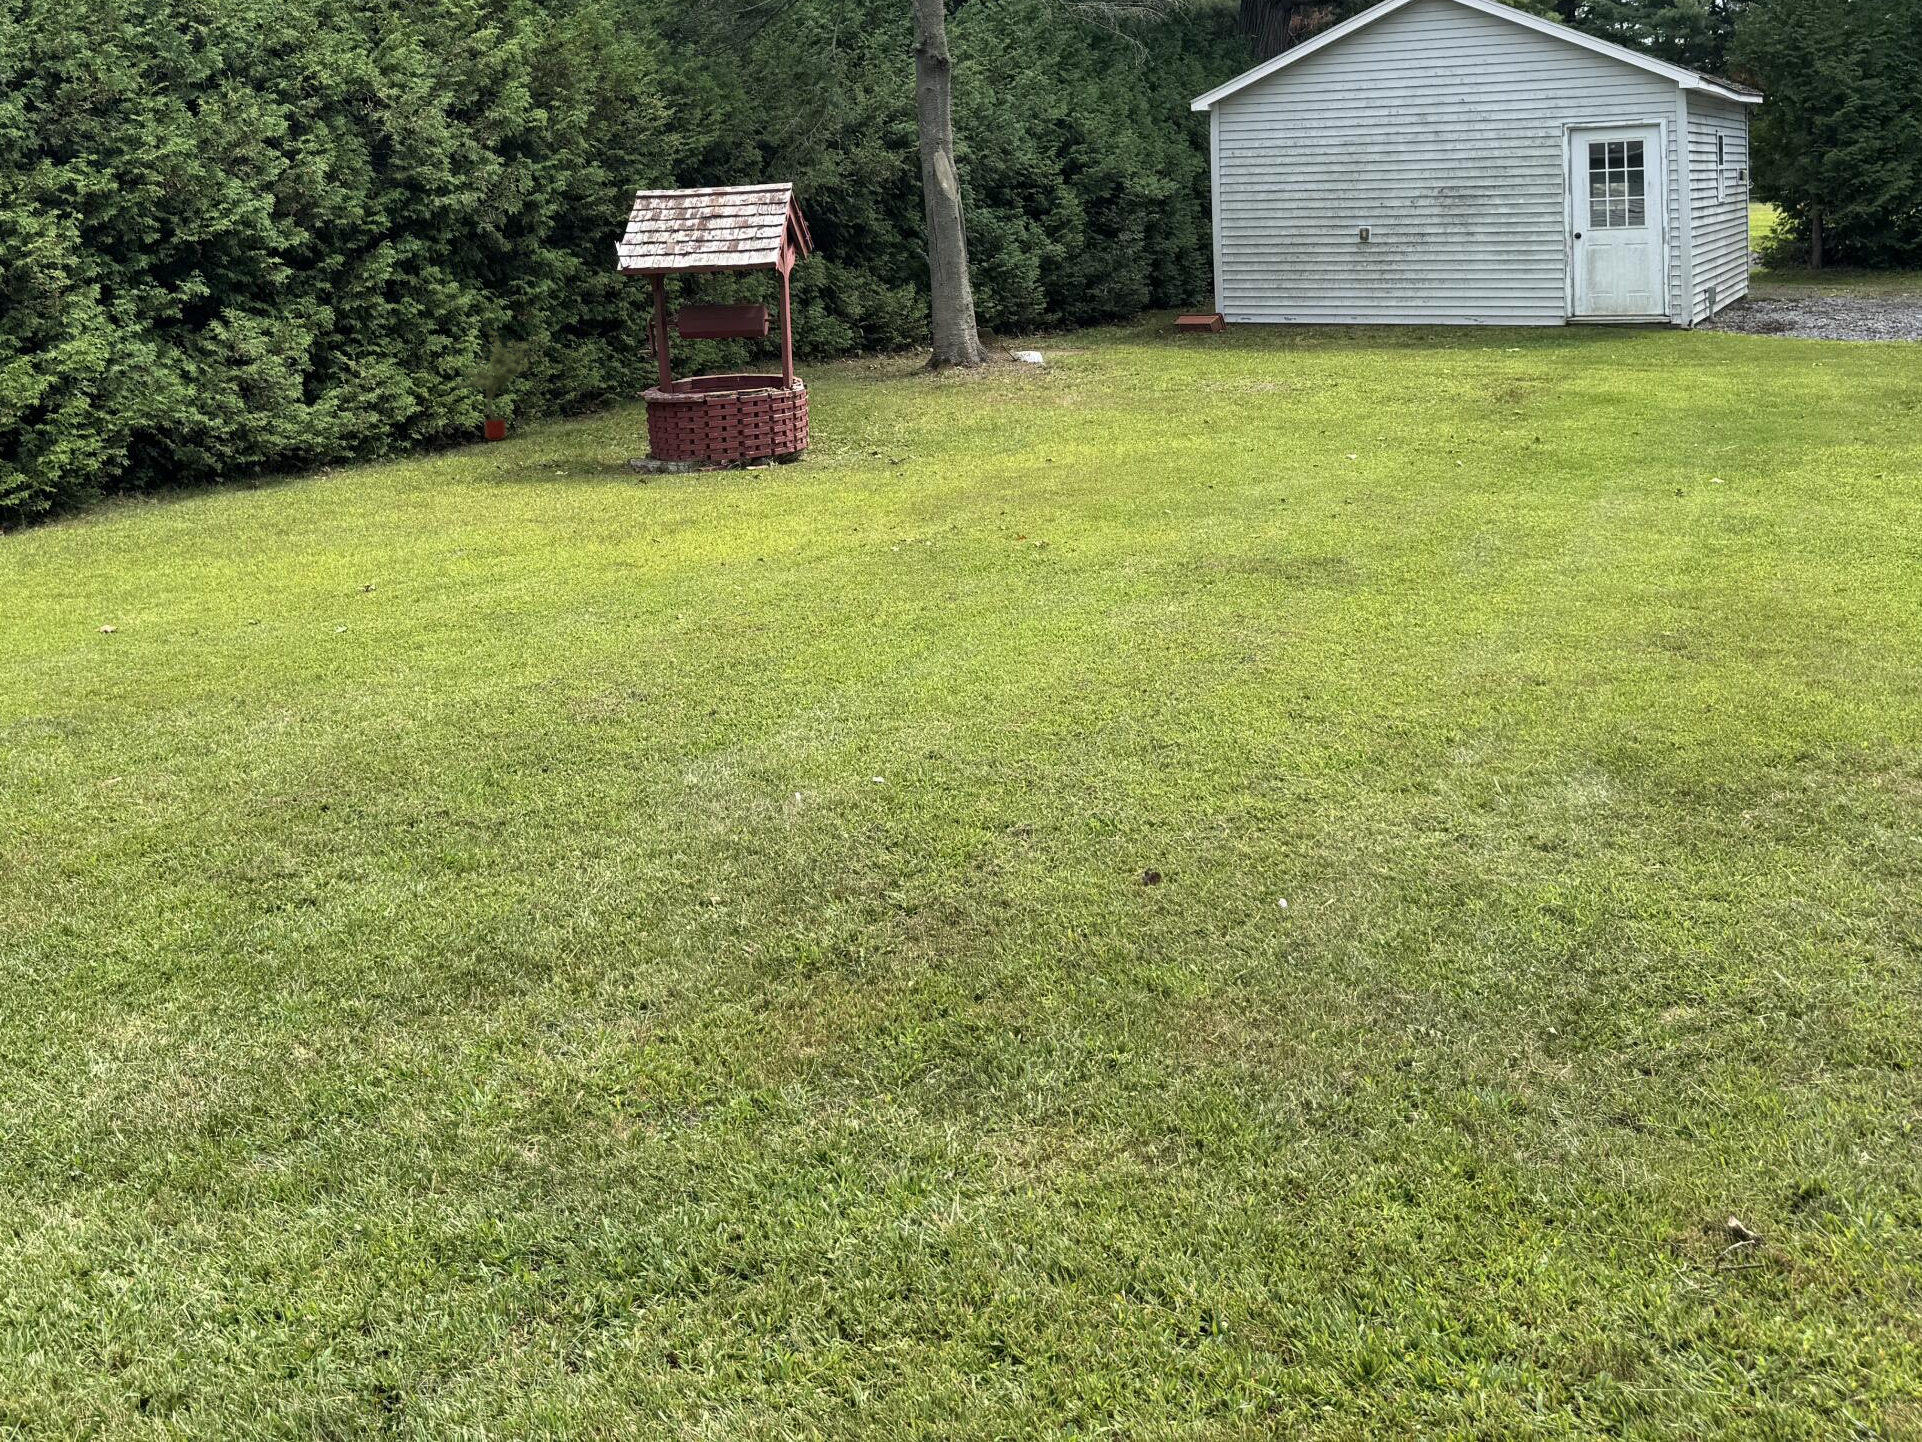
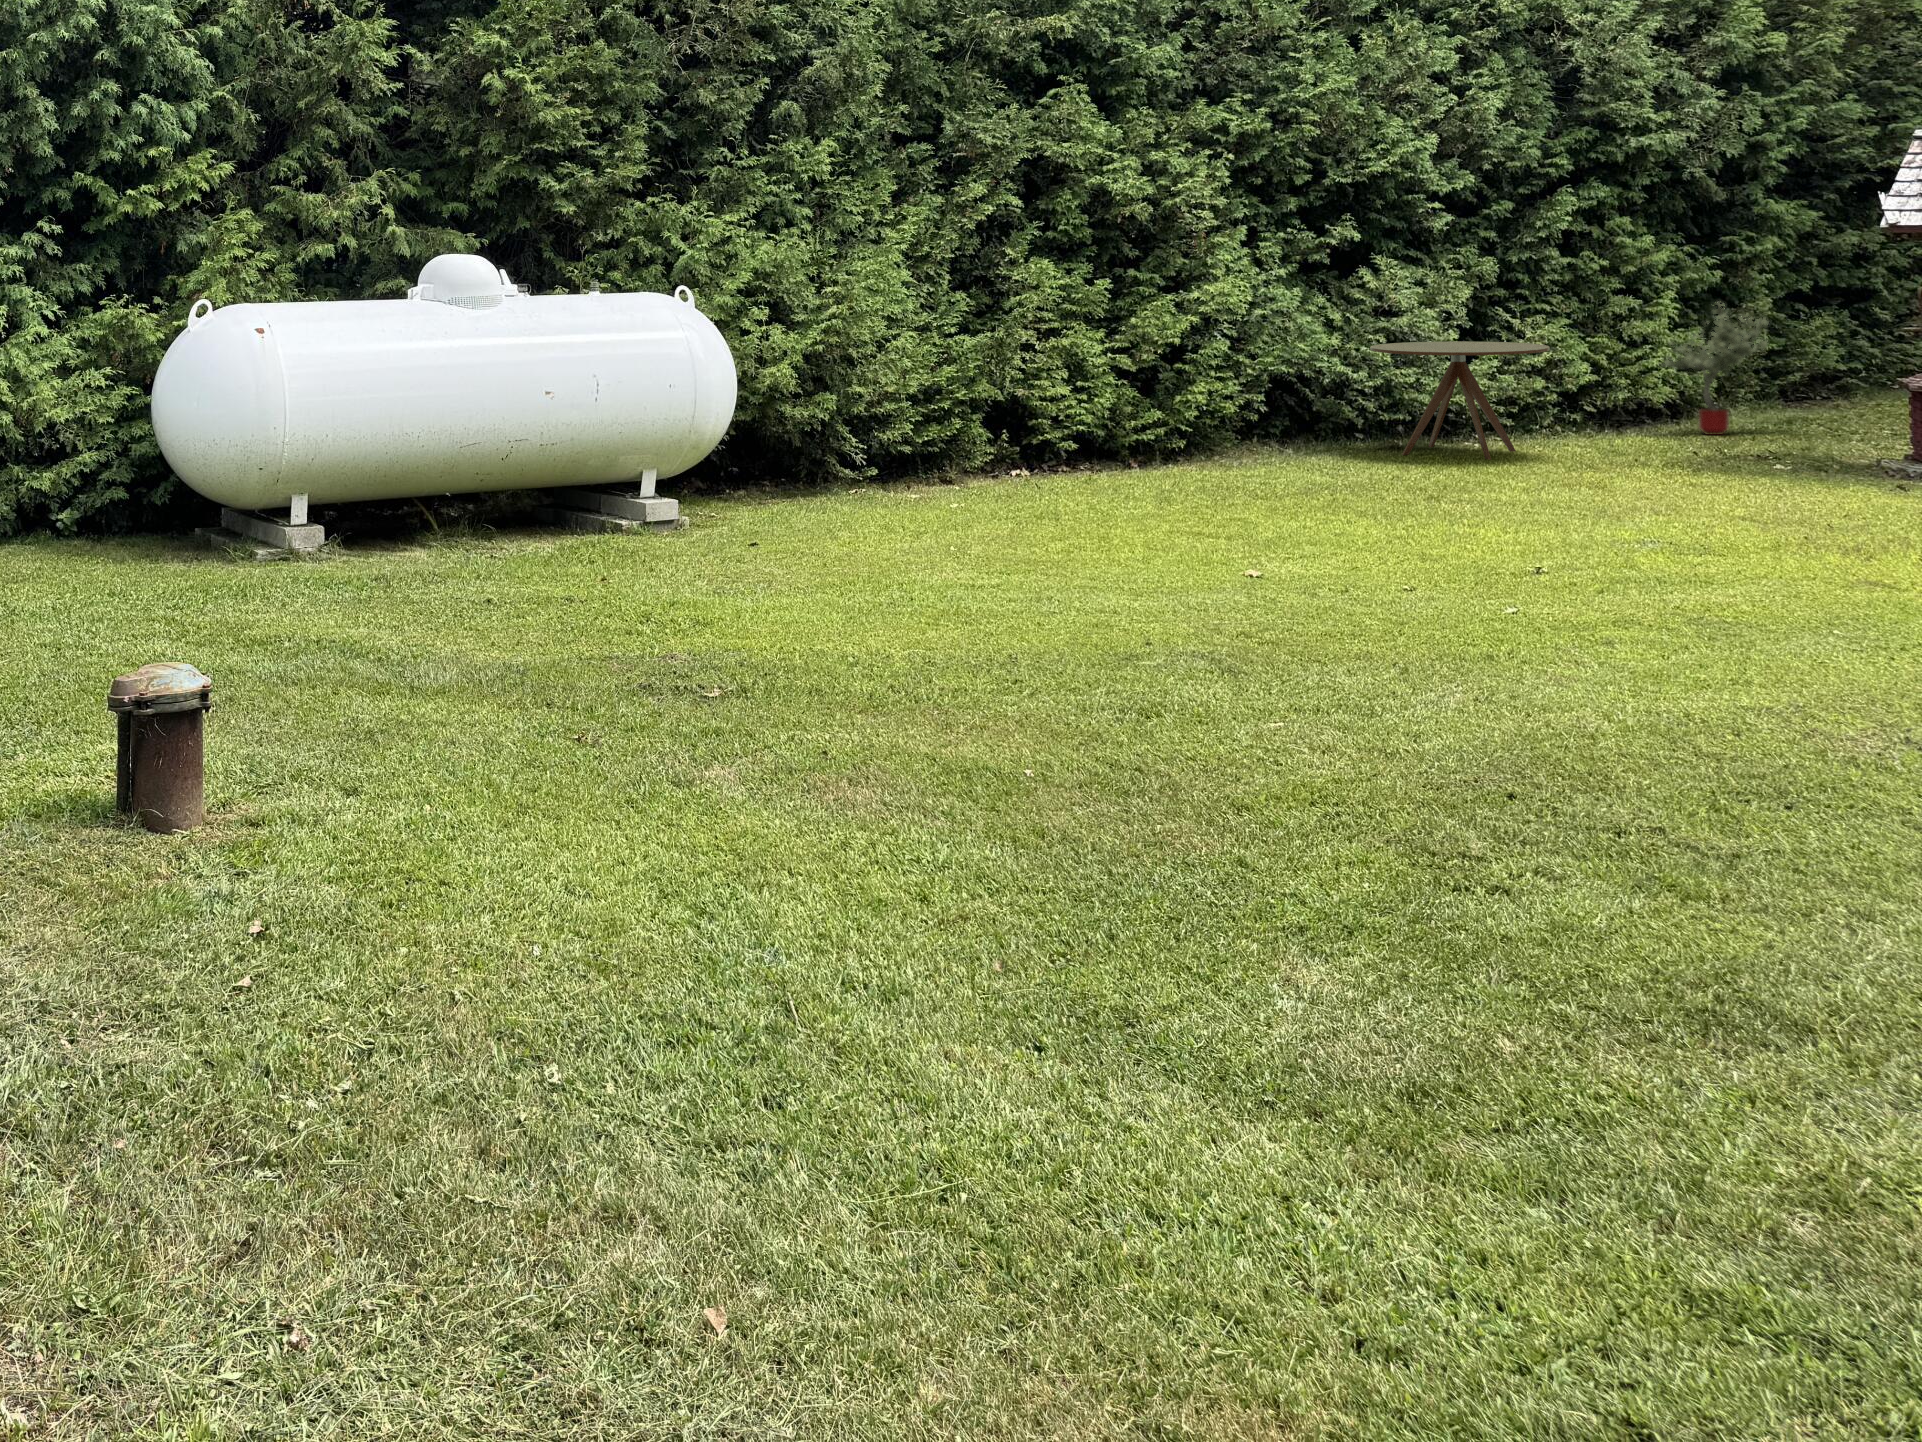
round table: none [226,379,375,490] -> present [1370,341,1550,460]

